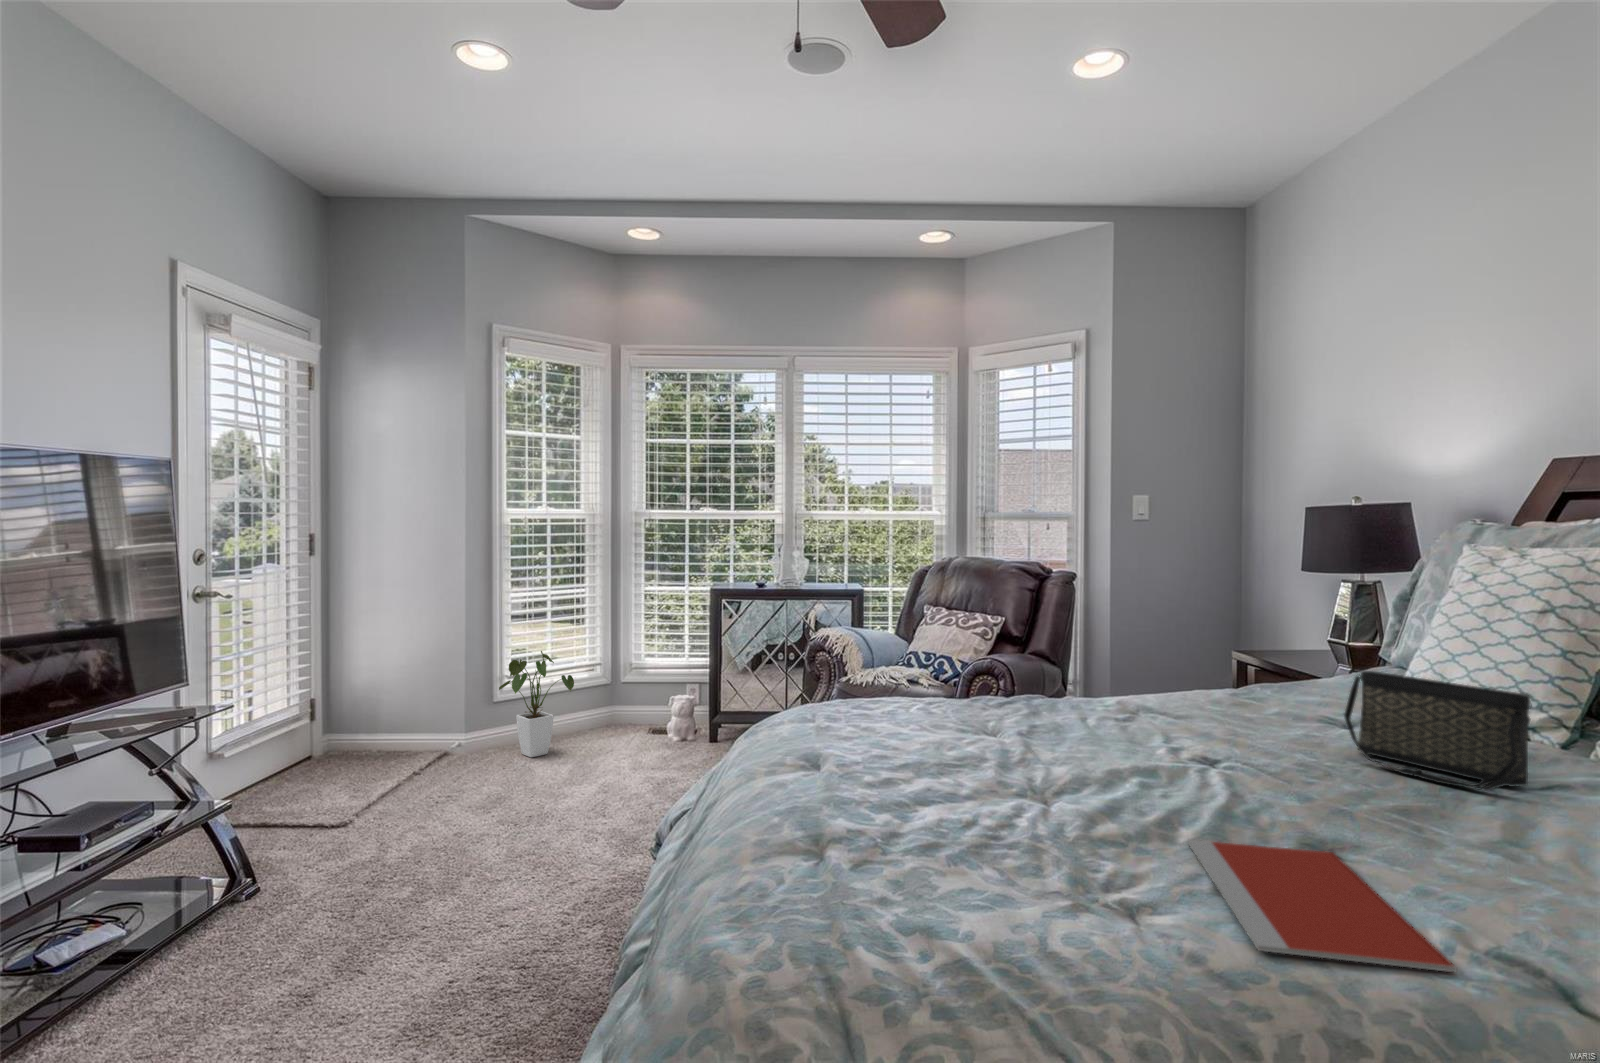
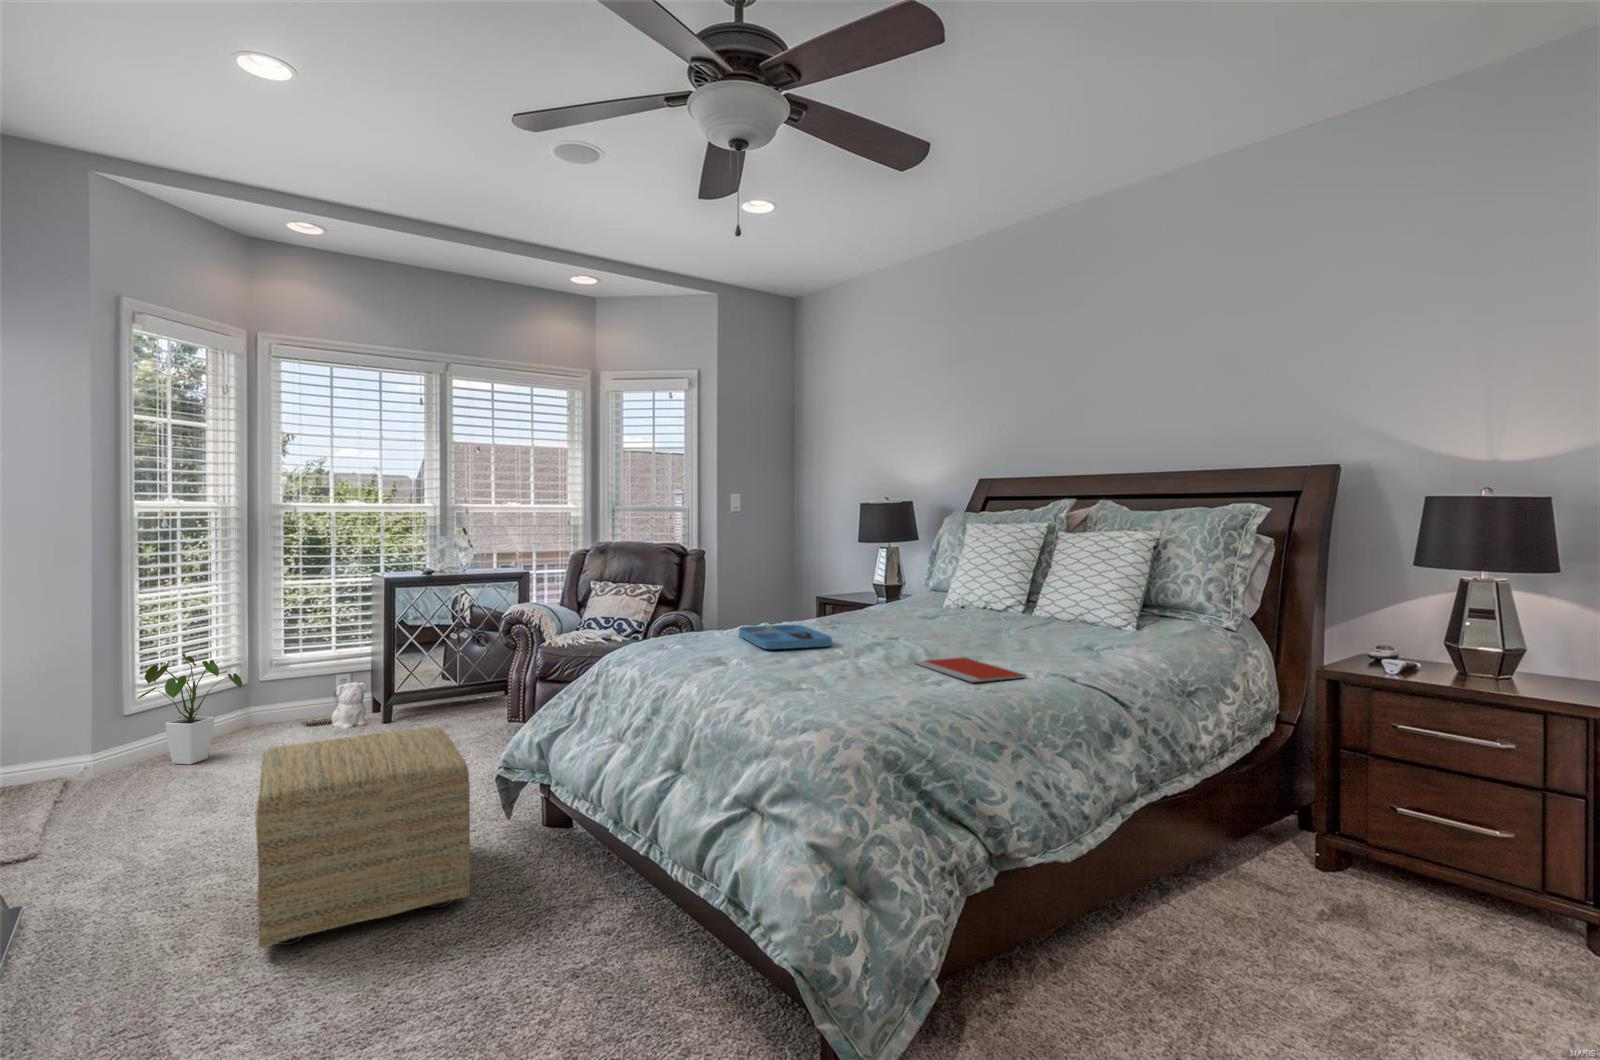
handbag: present [1344,671,1532,790] -> none [933,587,1007,634]
tray: none [947,702,1081,764] -> present [739,625,832,649]
ottoman: none [321,774,603,1020] -> present [256,727,471,948]

